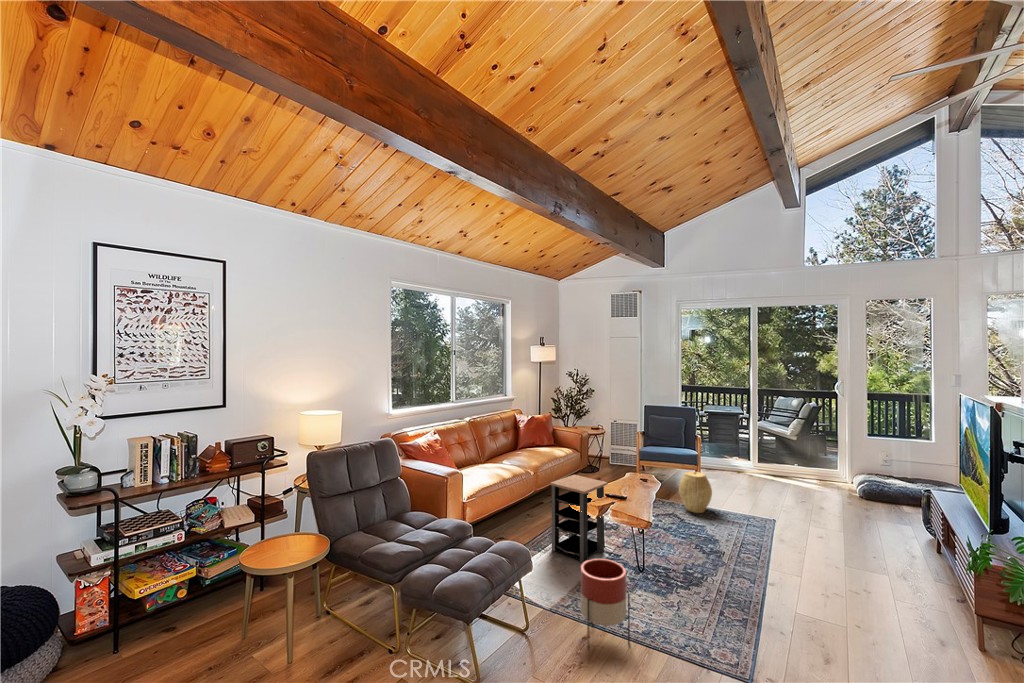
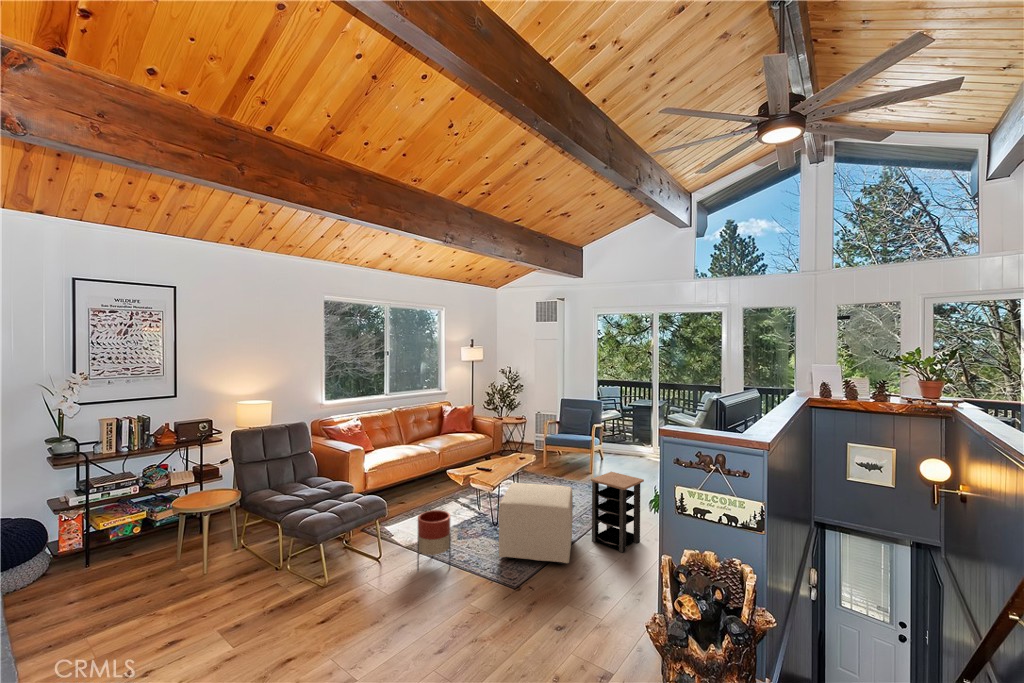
woven basket: present [679,471,712,513] -> none [562,453,587,487]
side table: present [550,475,608,563] -> present [591,472,644,553]
ottoman: none [671,516,792,632] -> present [499,483,573,564]

